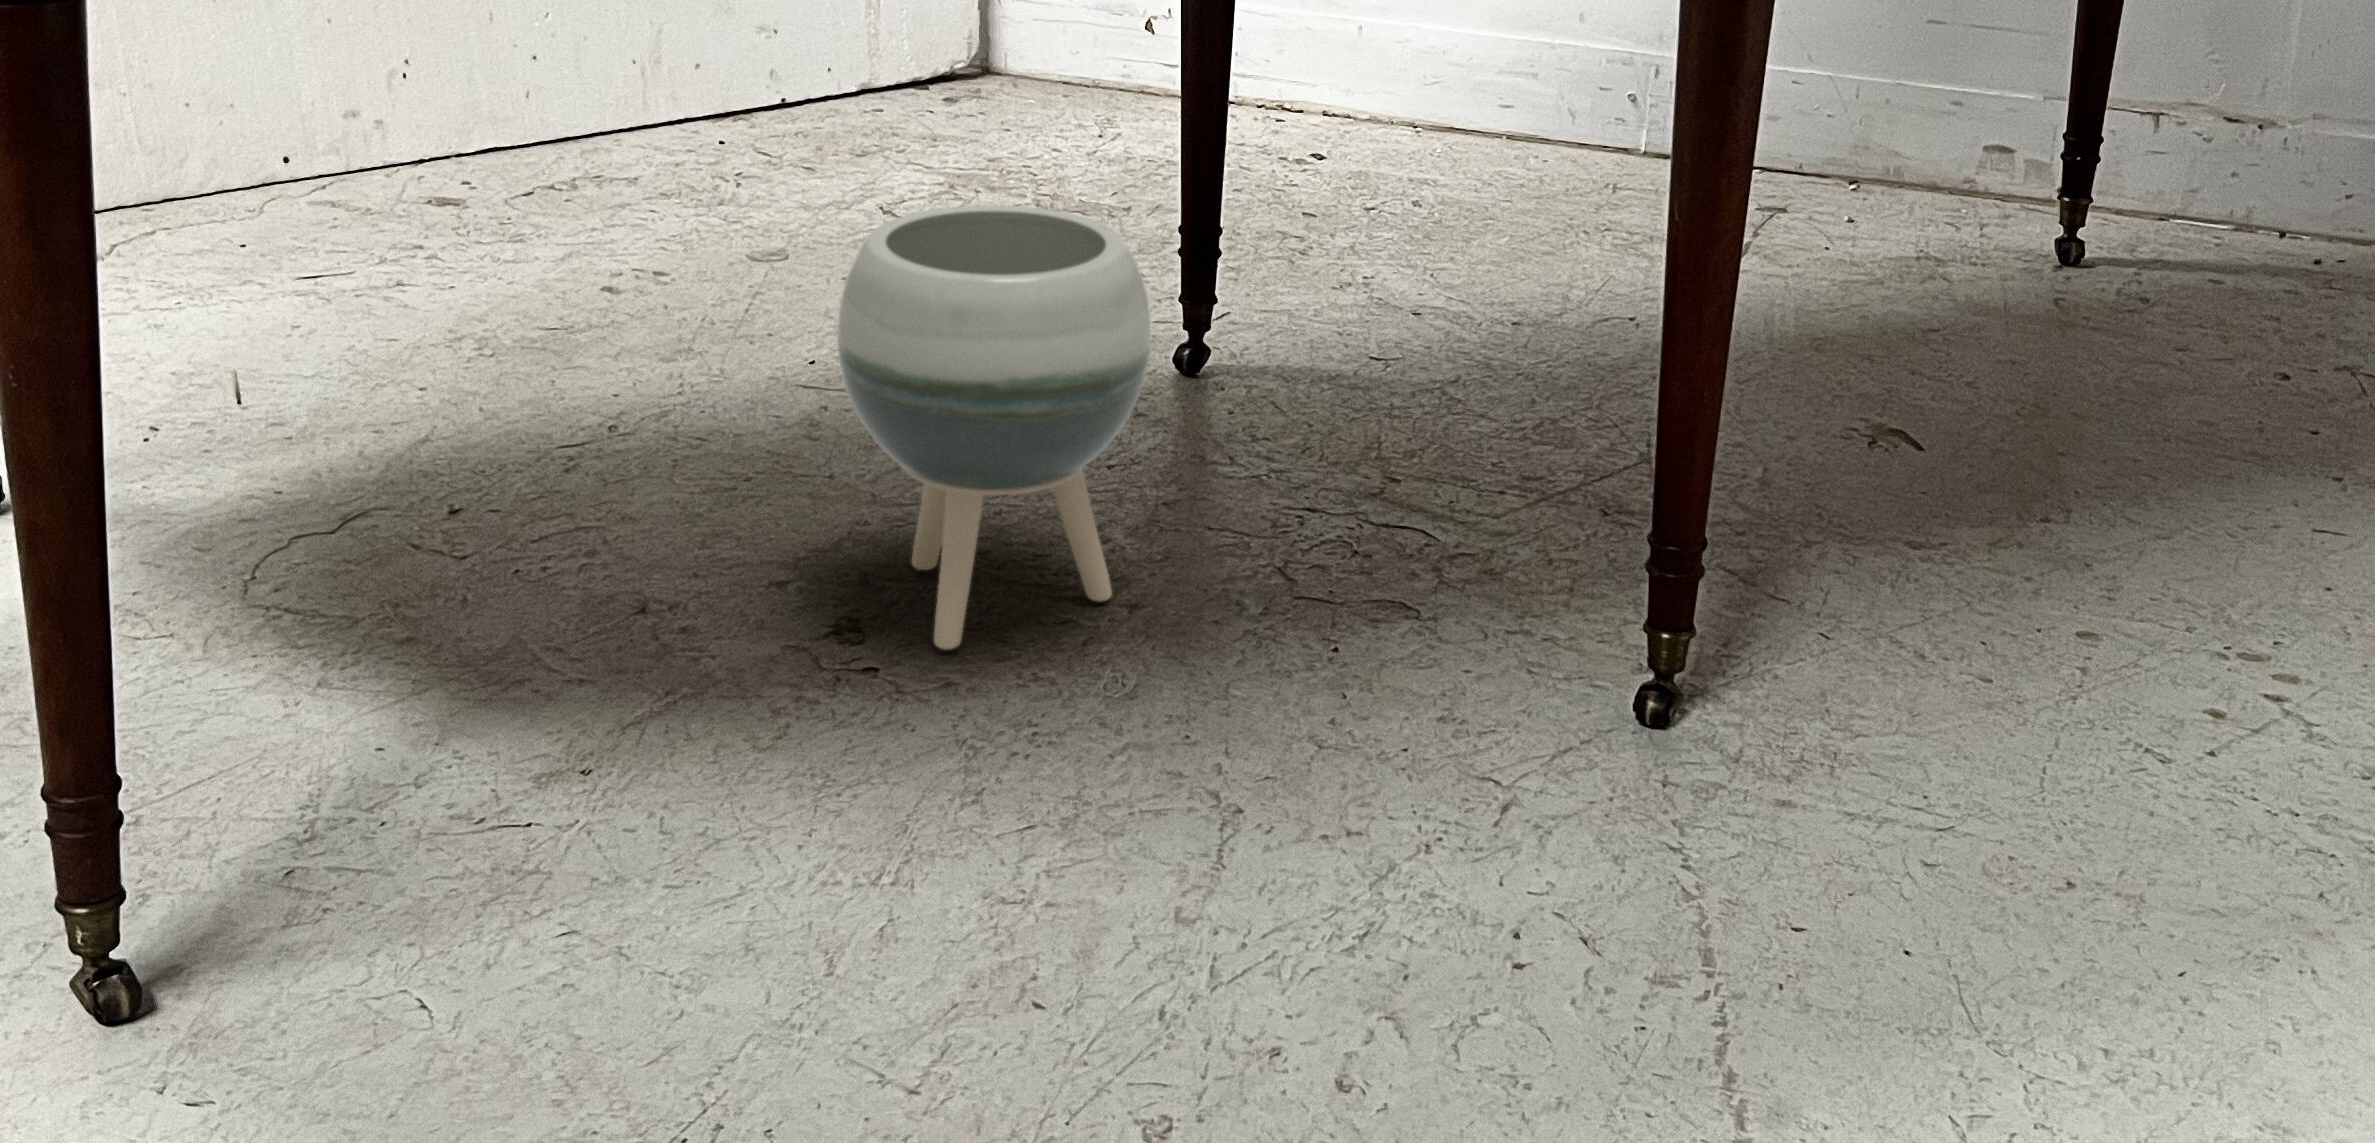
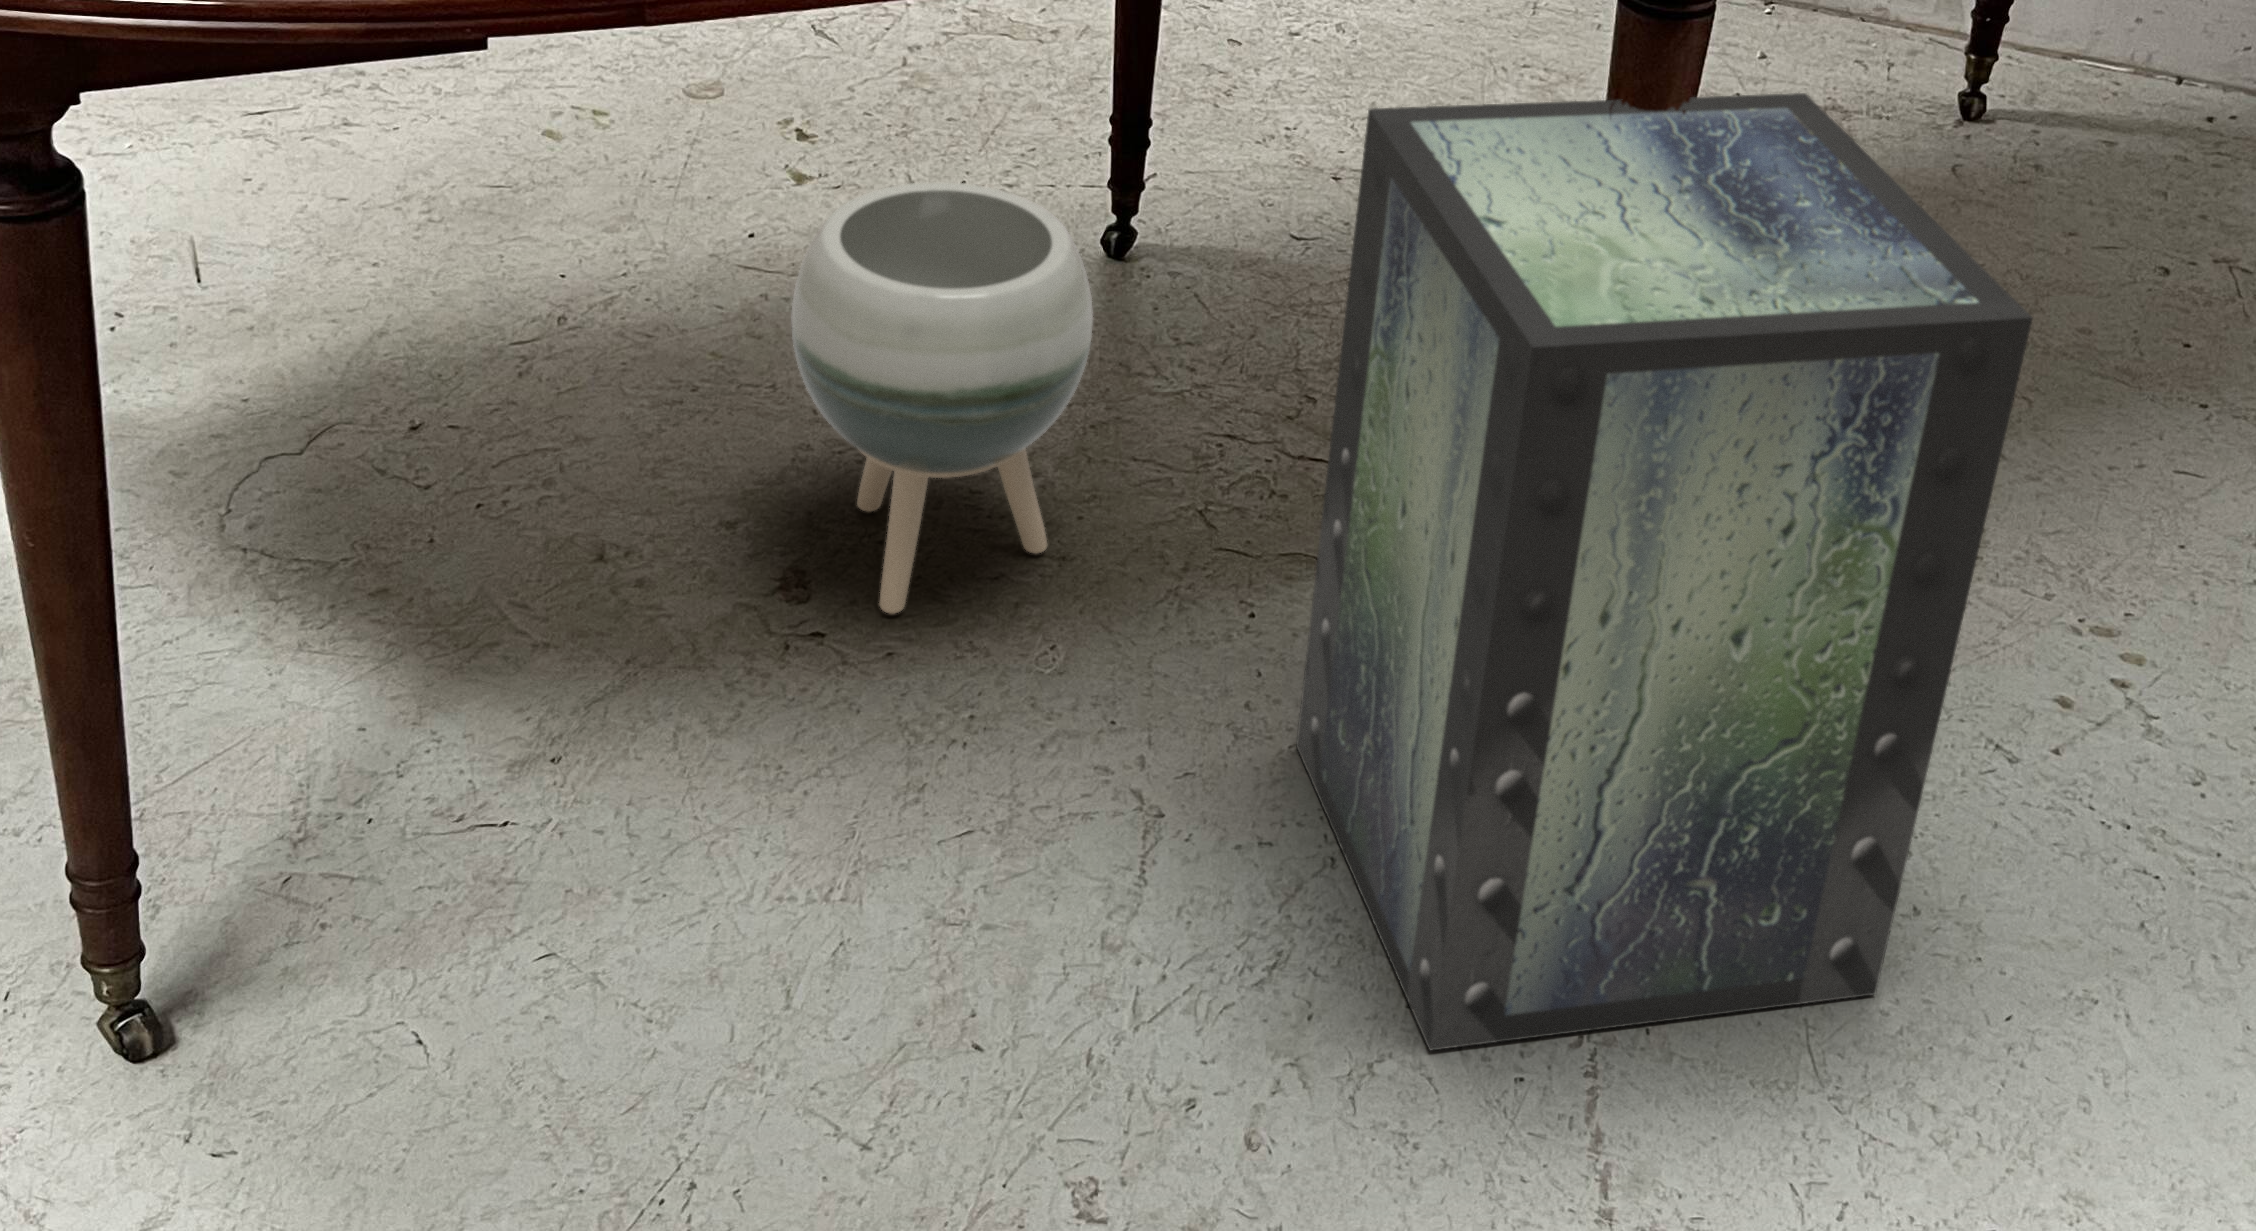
storage box: none [1381,1,2147,1007] -> present [1296,93,2032,1050]

